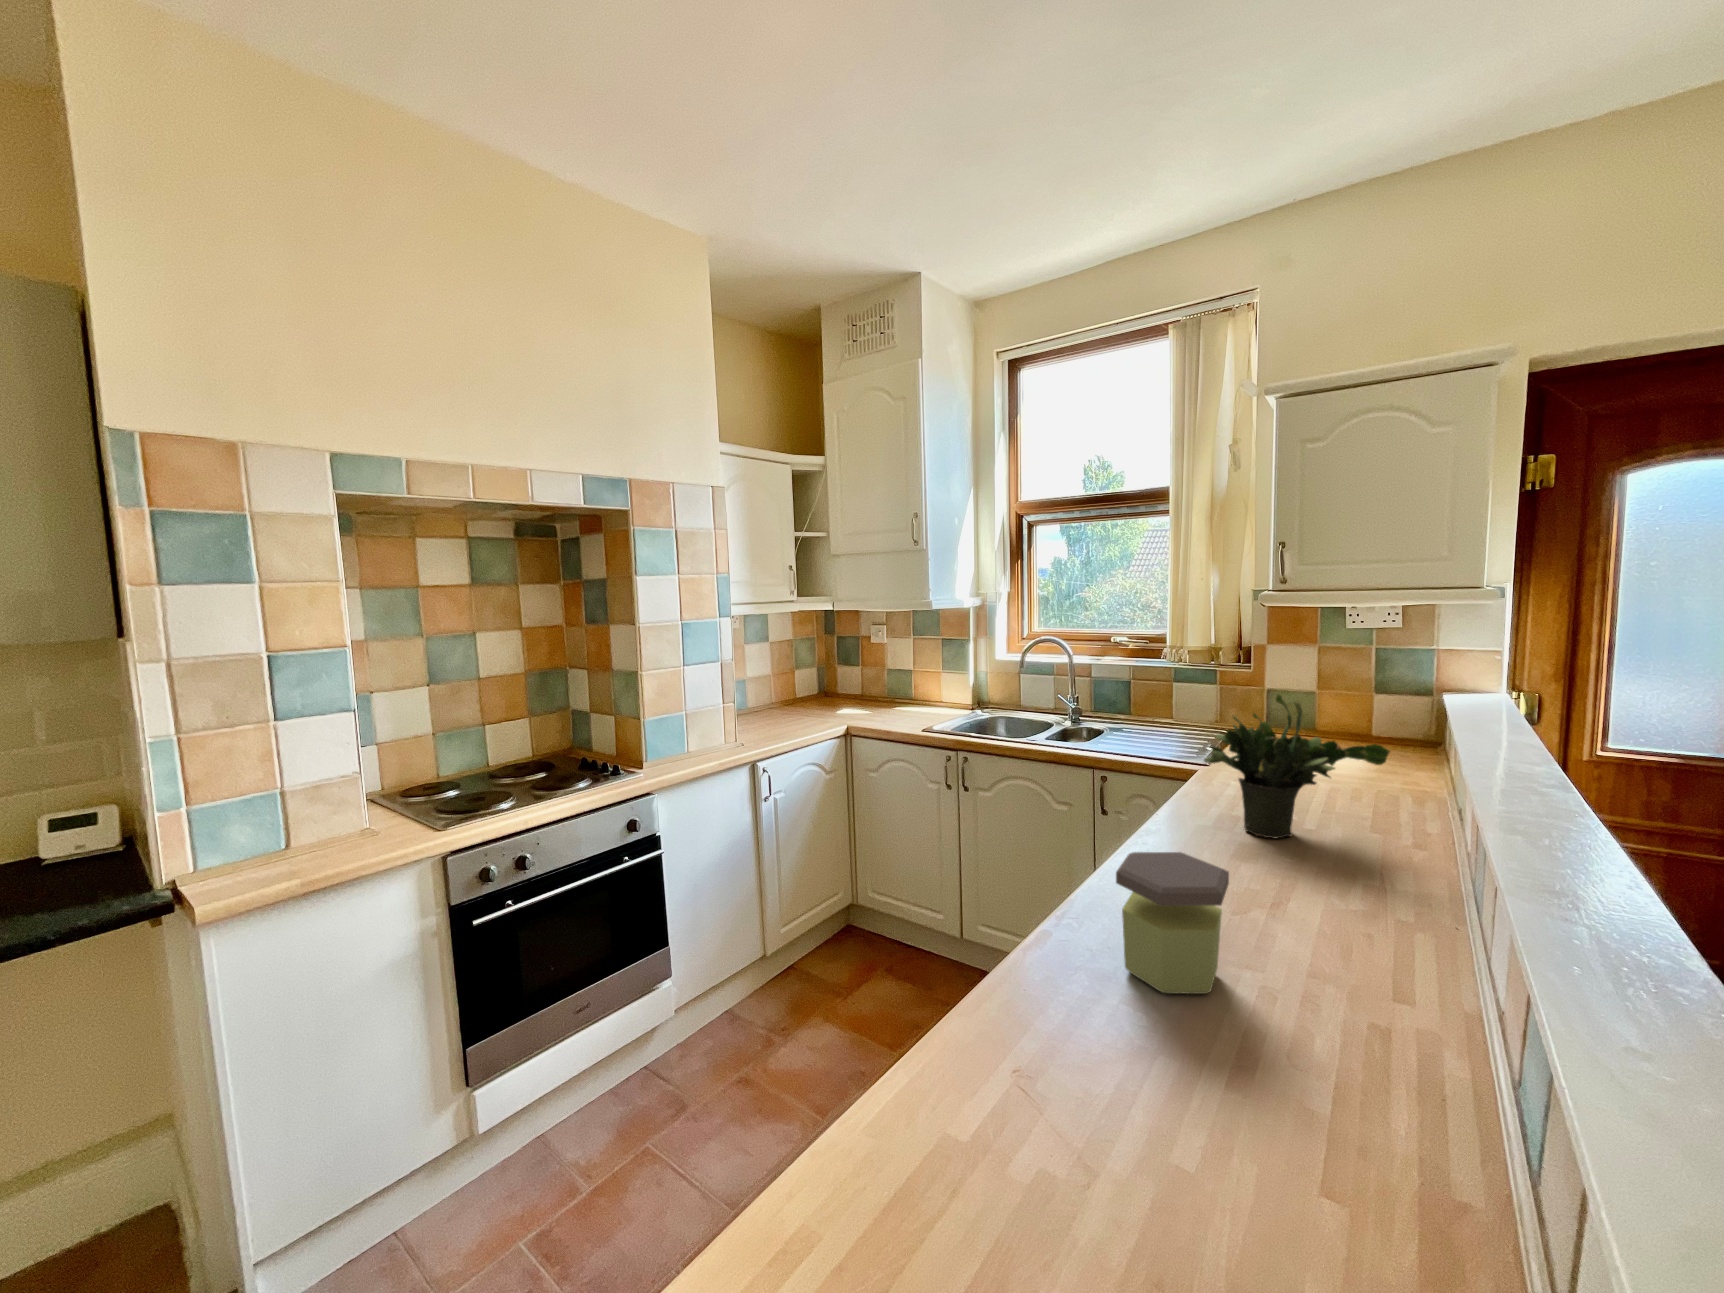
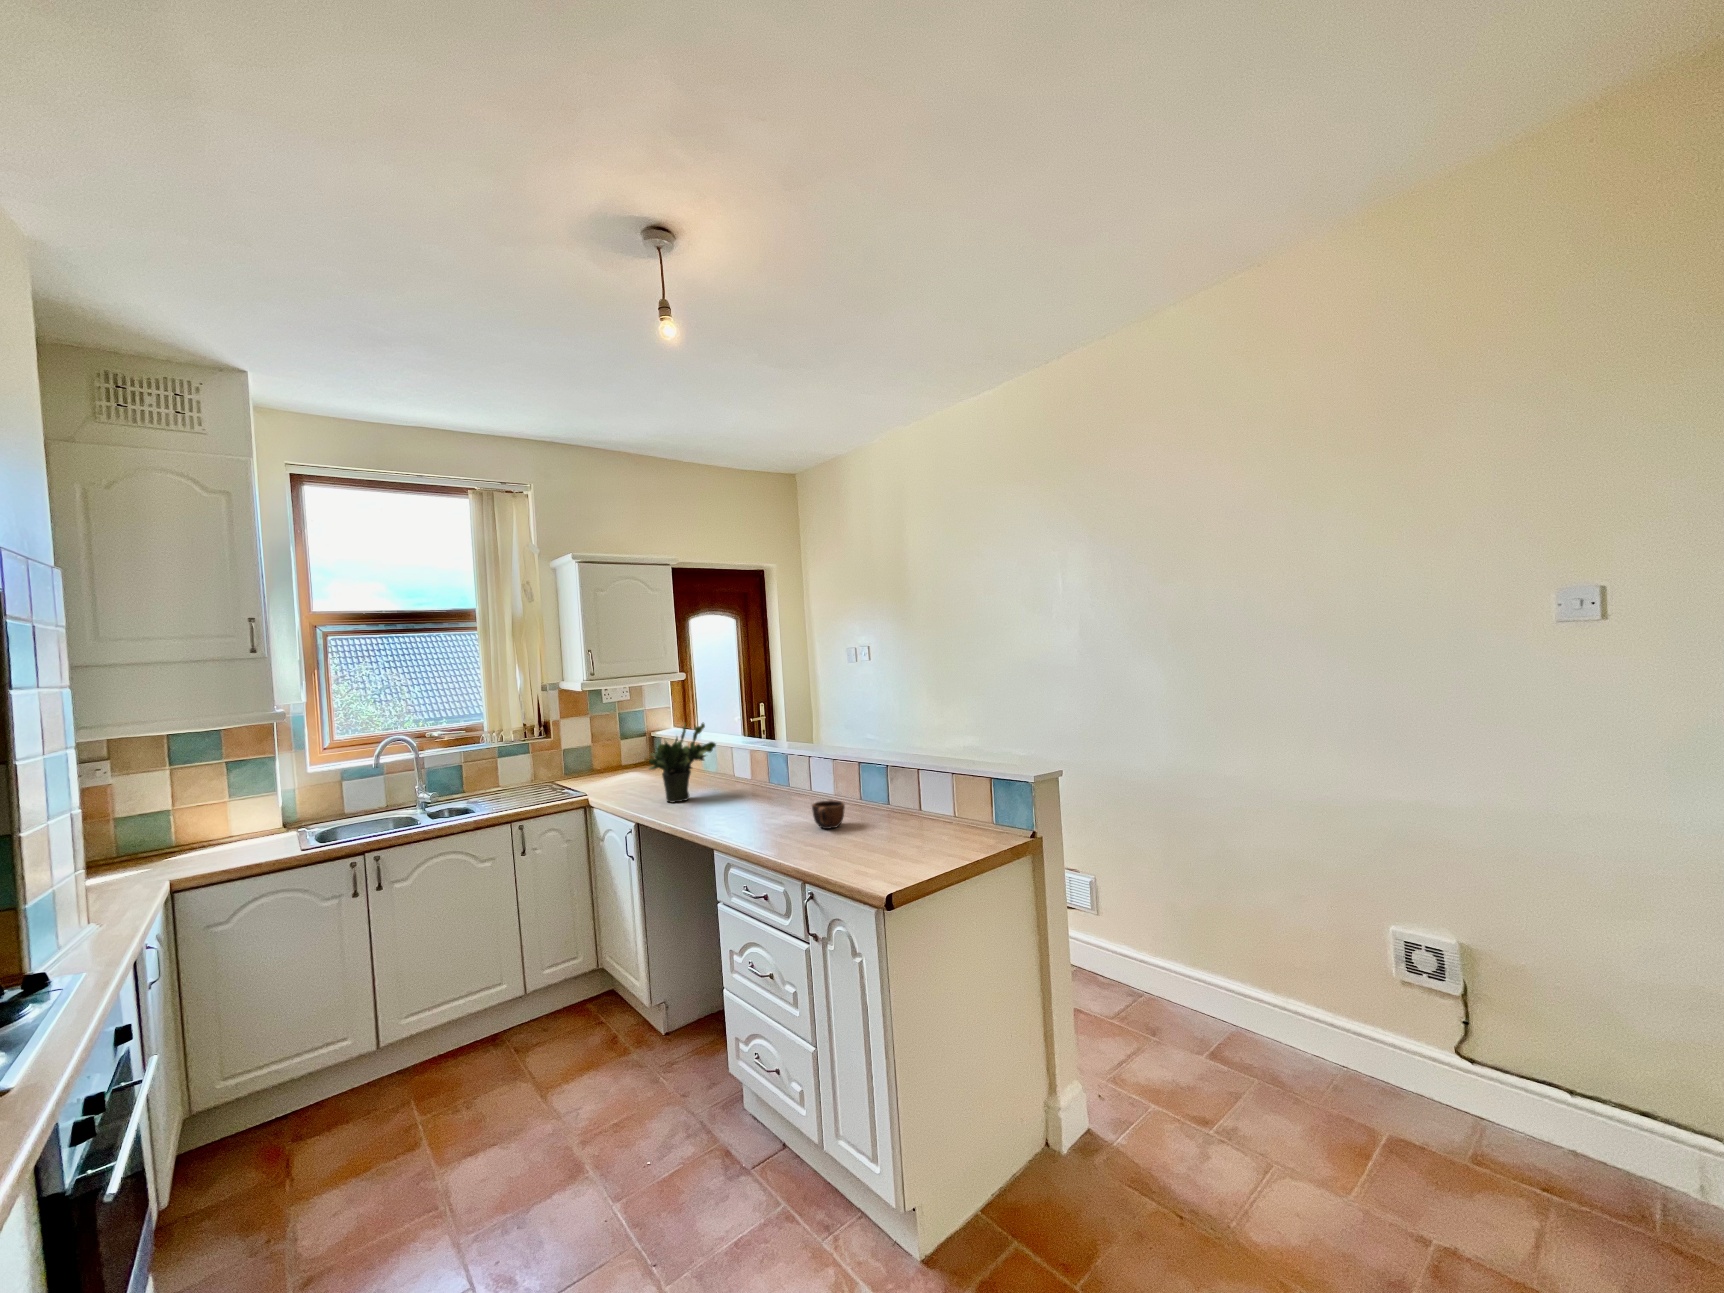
jar: present [1116,852,1229,994] -> none [735,777,783,835]
mug: none [1209,993,1342,1101] -> present [812,800,845,829]

